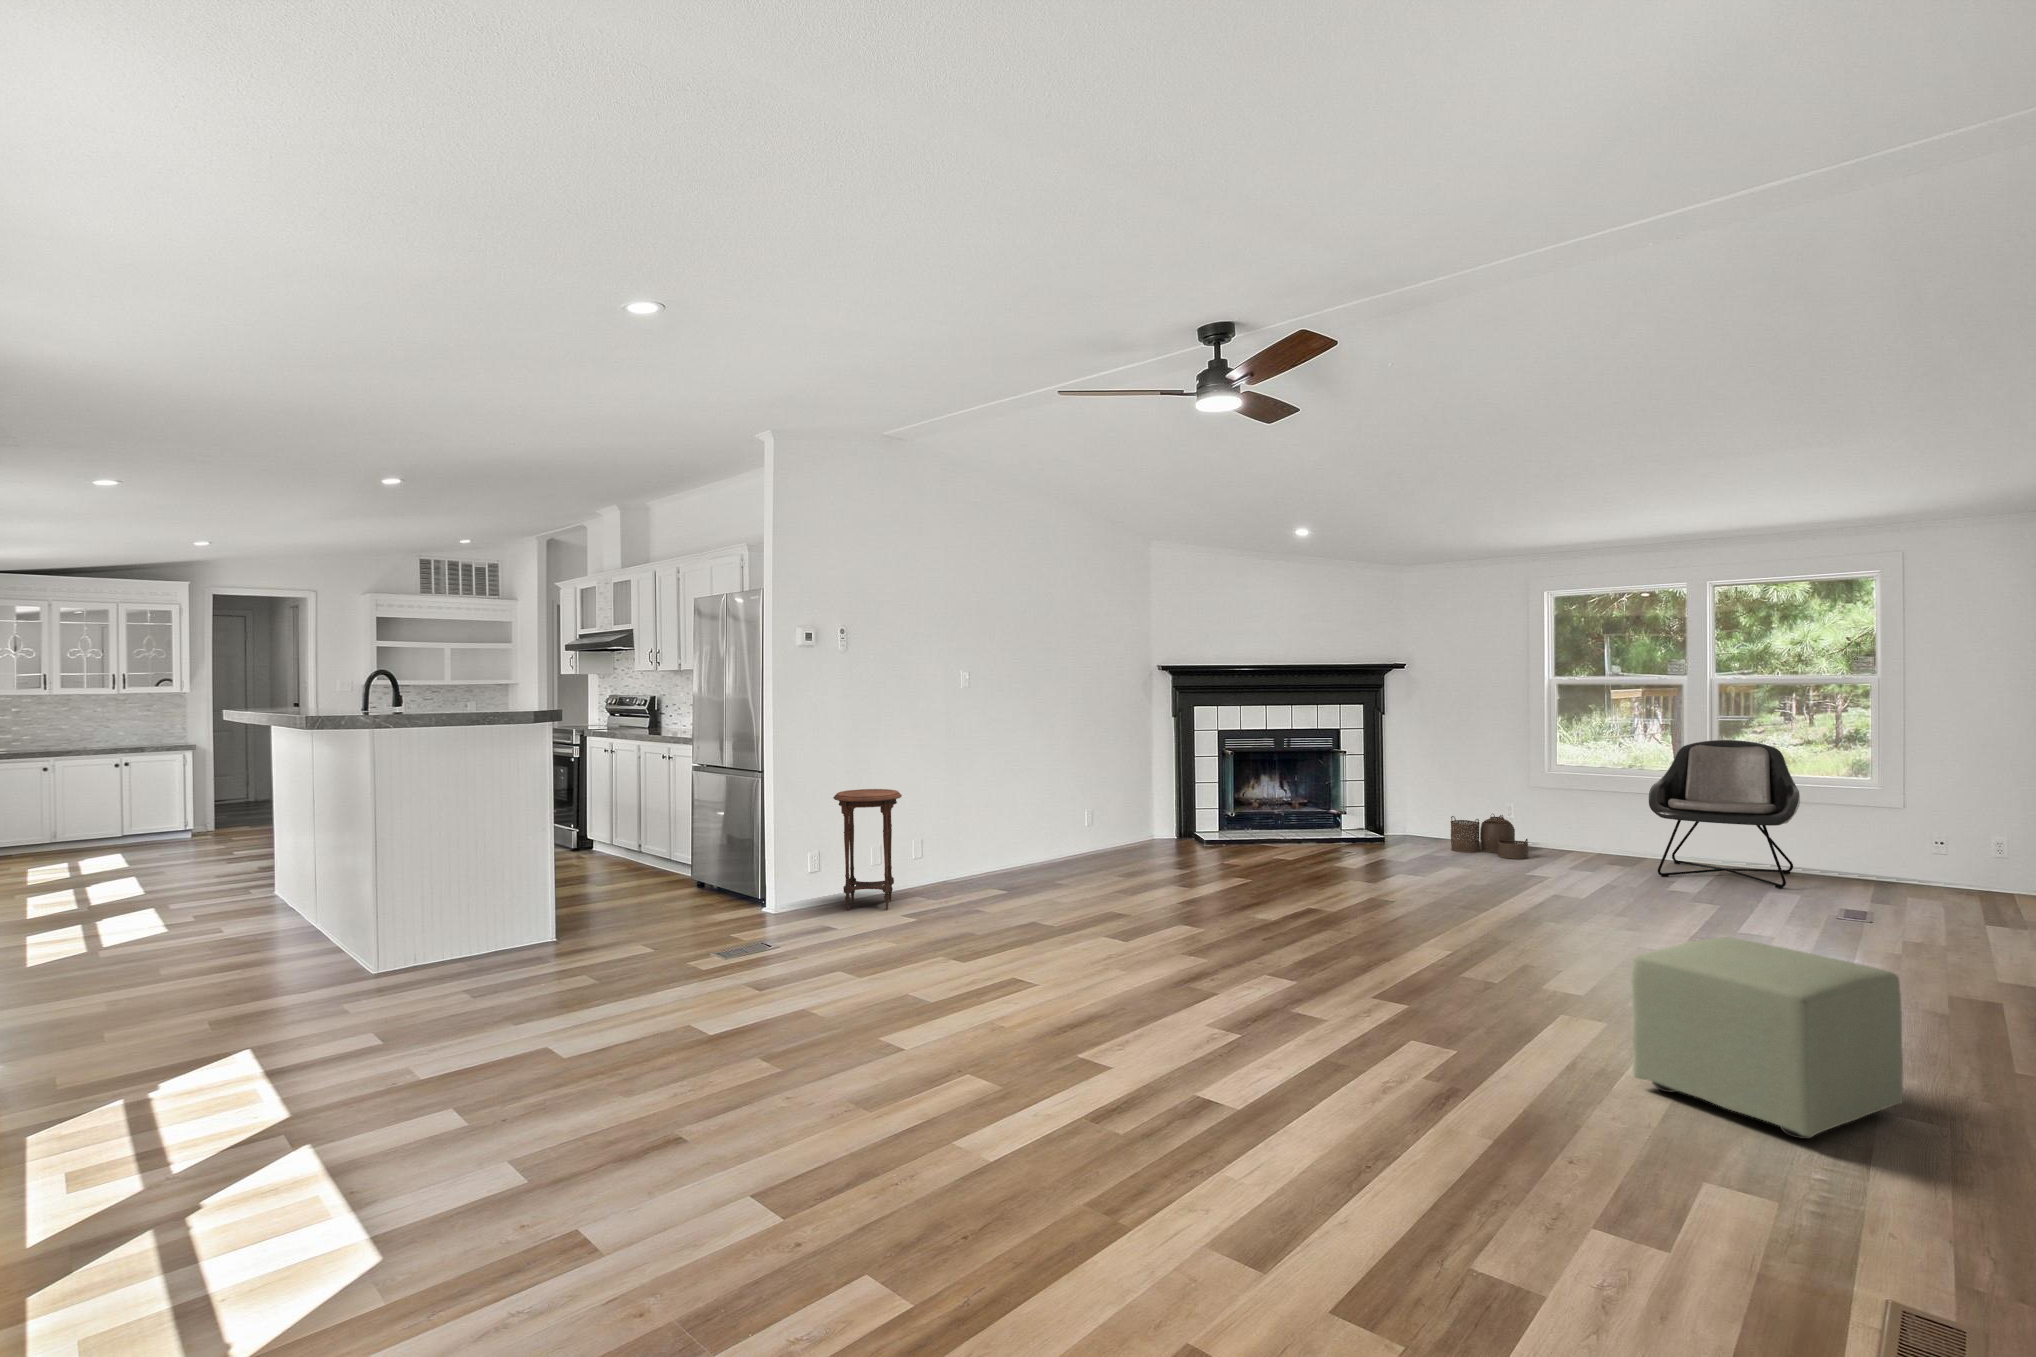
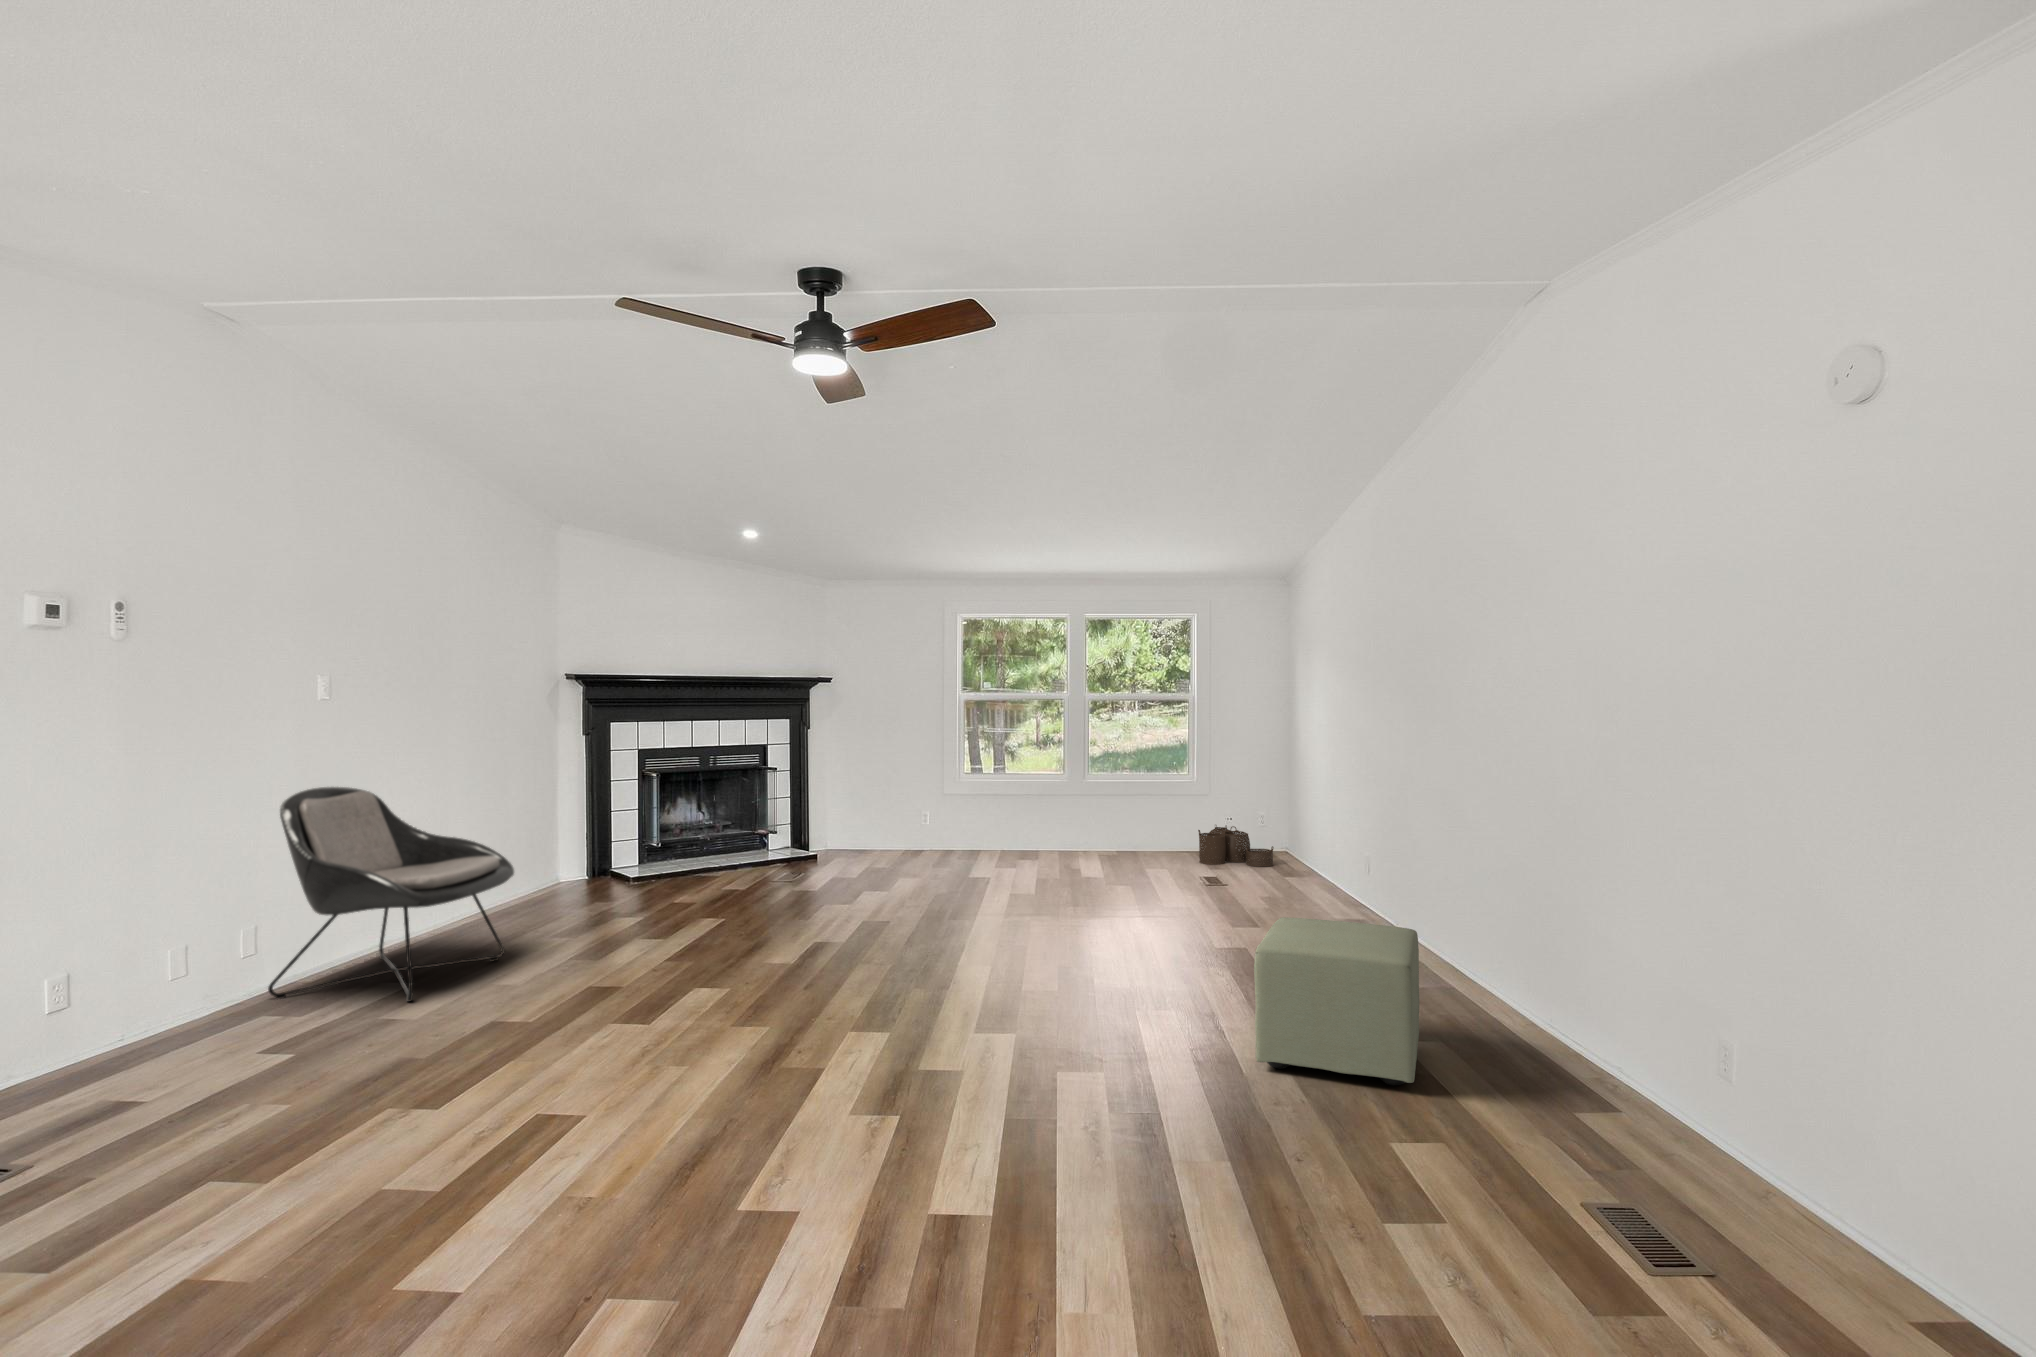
lounge chair: present [1649,740,1800,889] -> present [268,786,514,1002]
side table: present [833,789,902,910] -> none [108,857,248,1062]
woven basket: present [1451,814,1528,859] -> present [1198,826,1274,867]

